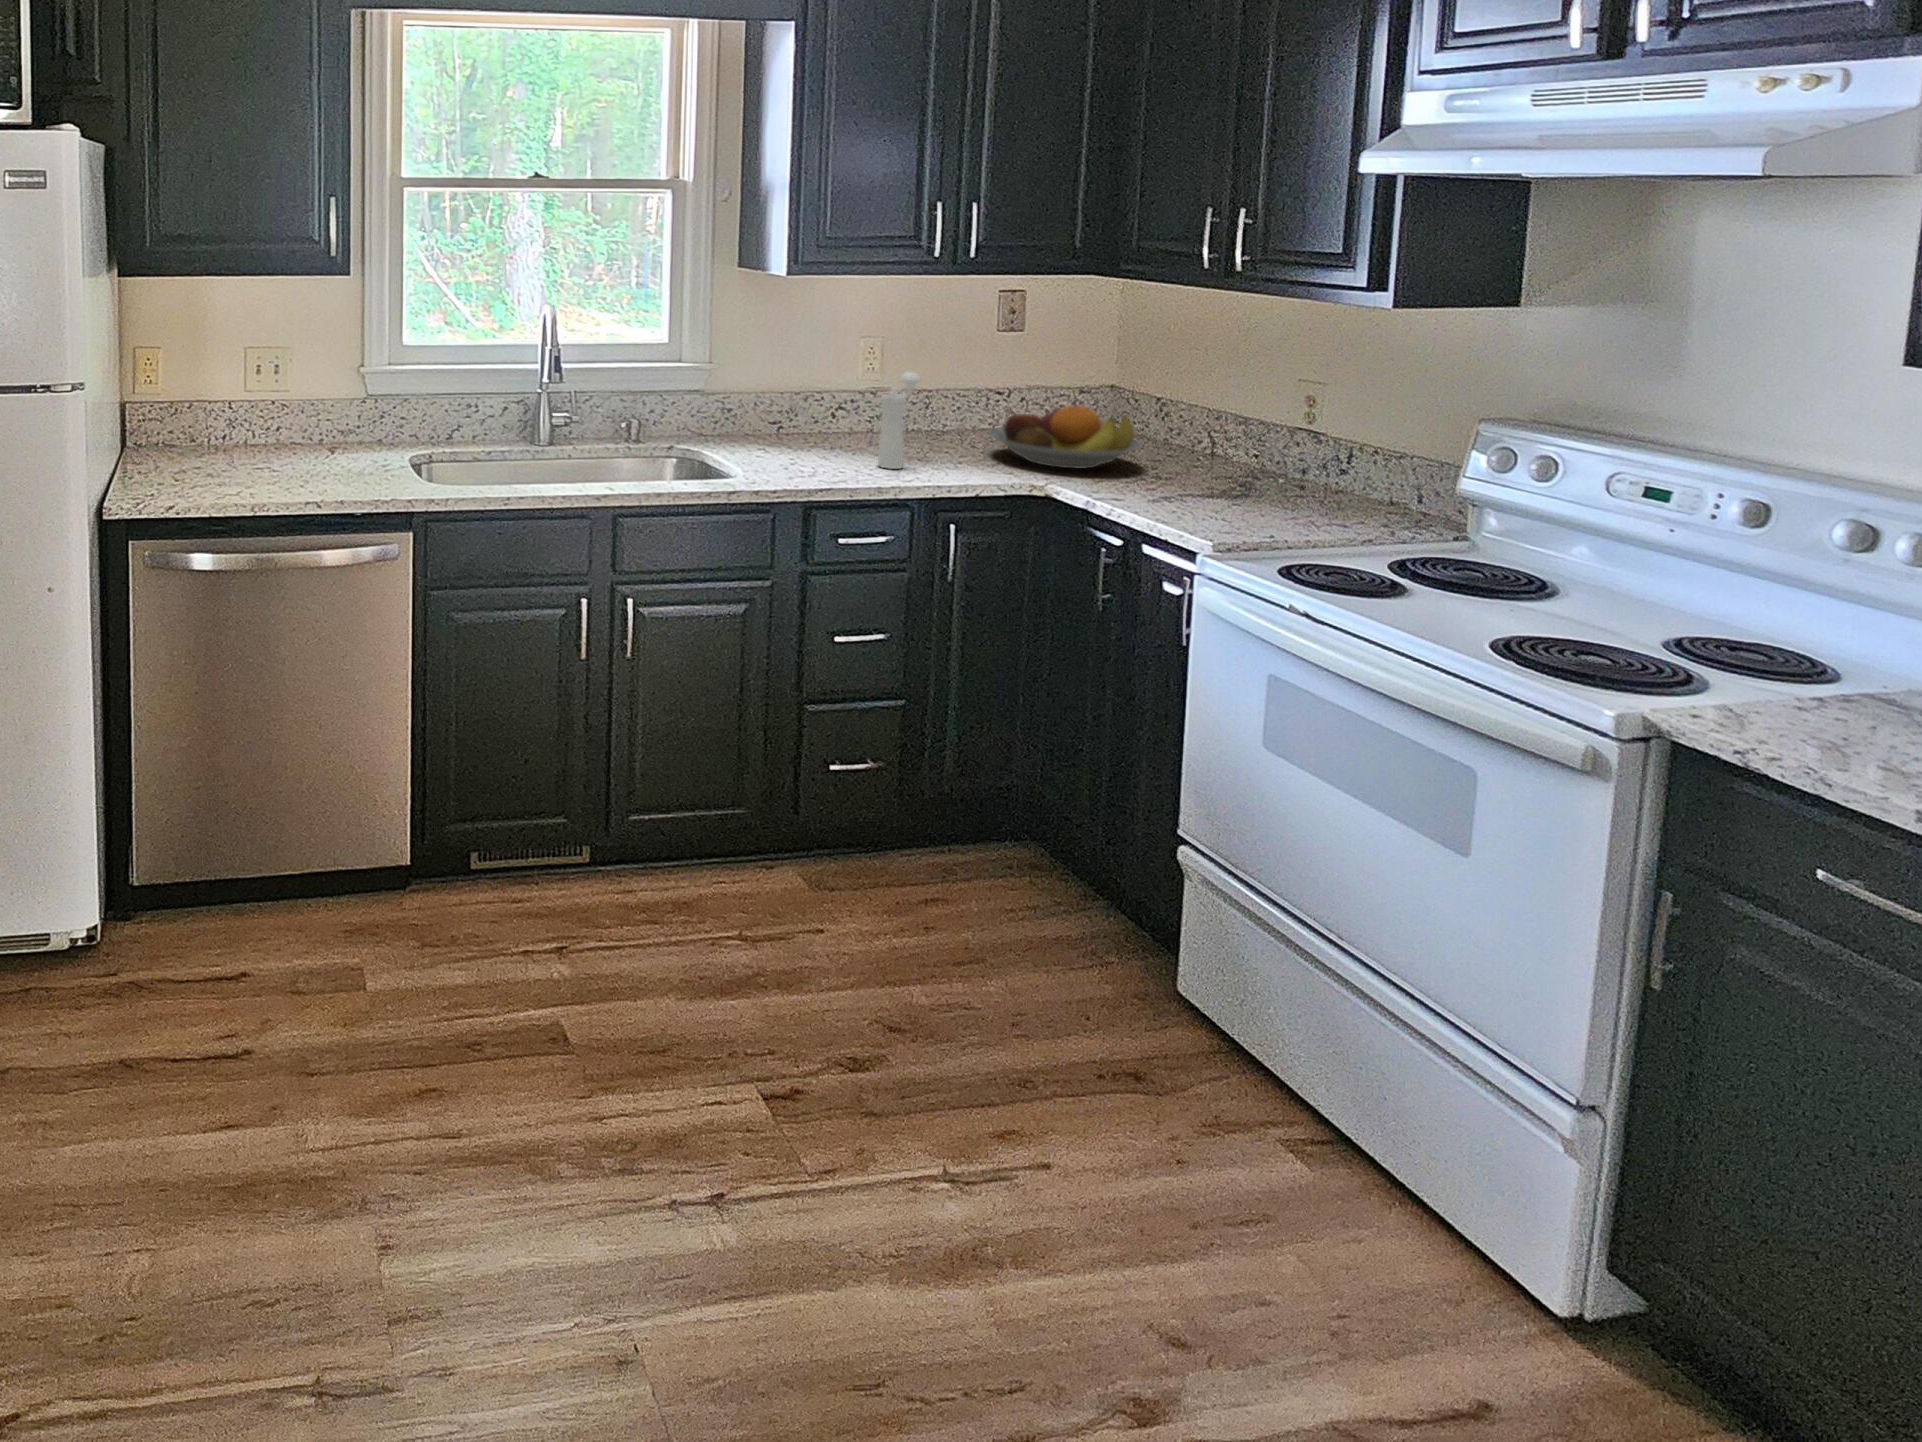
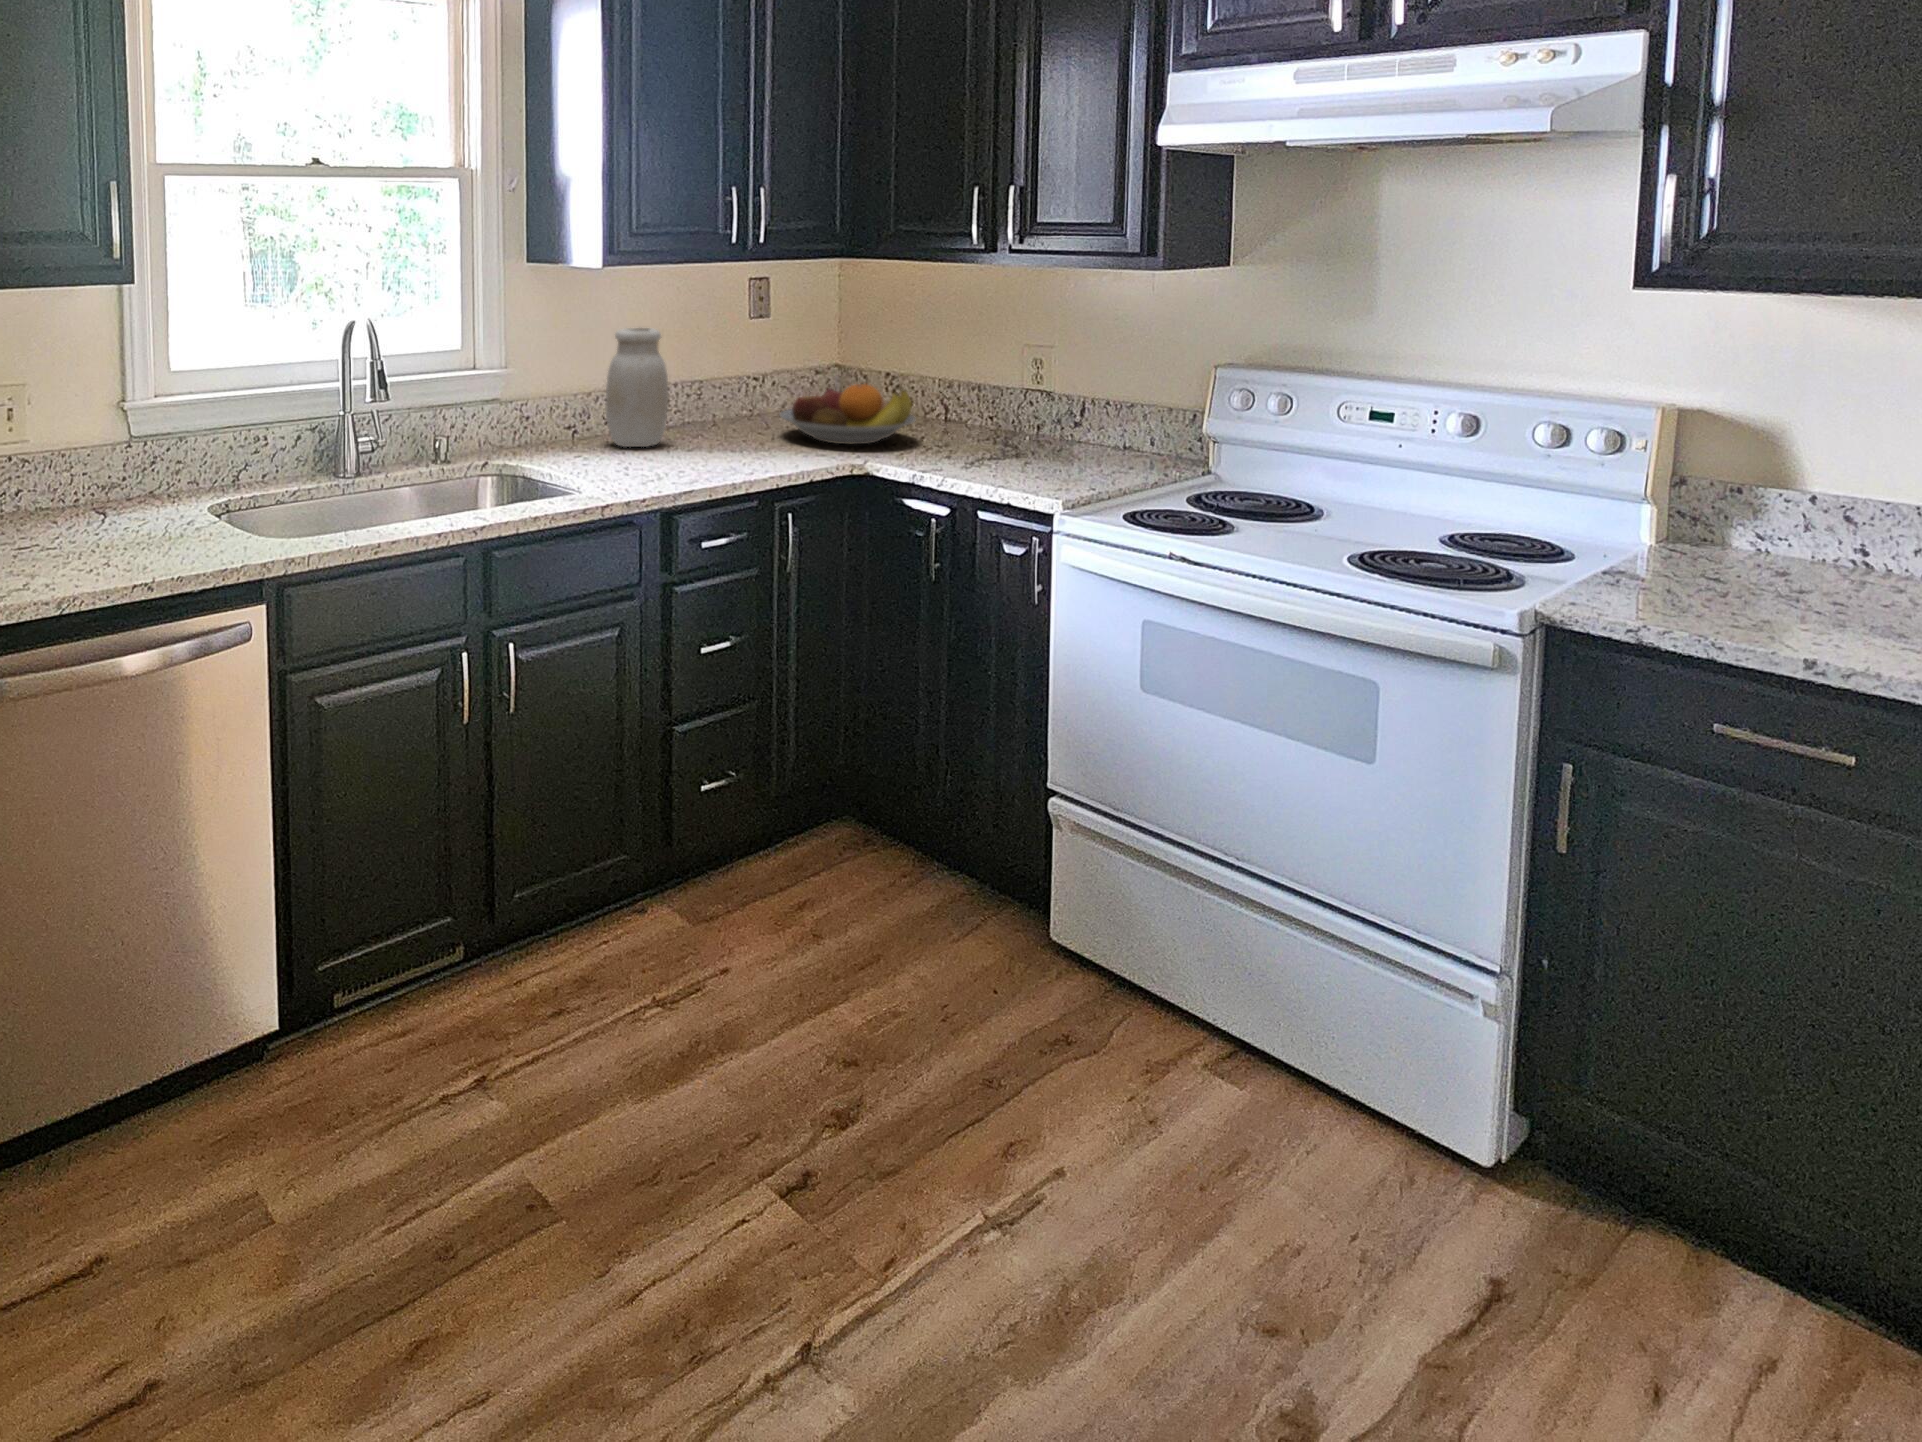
jar: none [797,333,862,448] -> present [605,328,668,447]
pepper mill: present [878,372,919,469] -> none [705,363,732,462]

